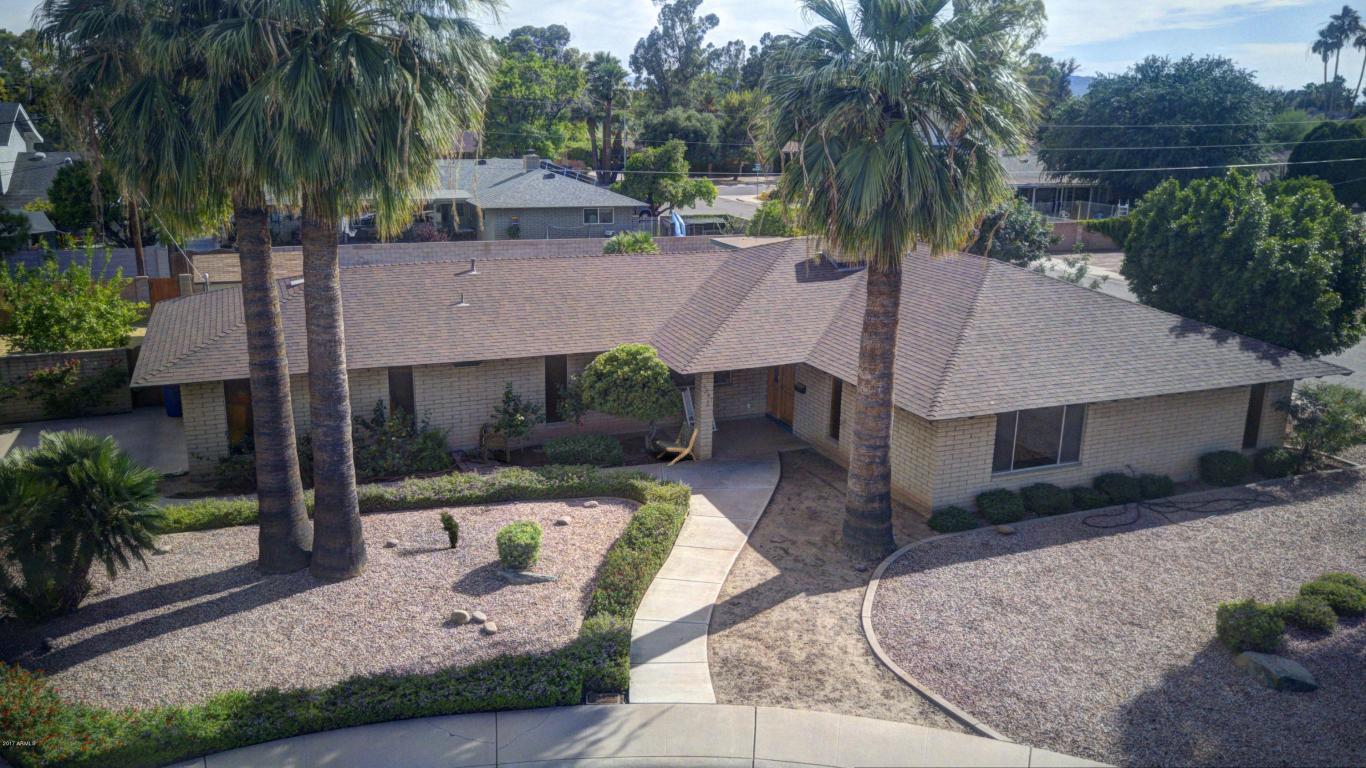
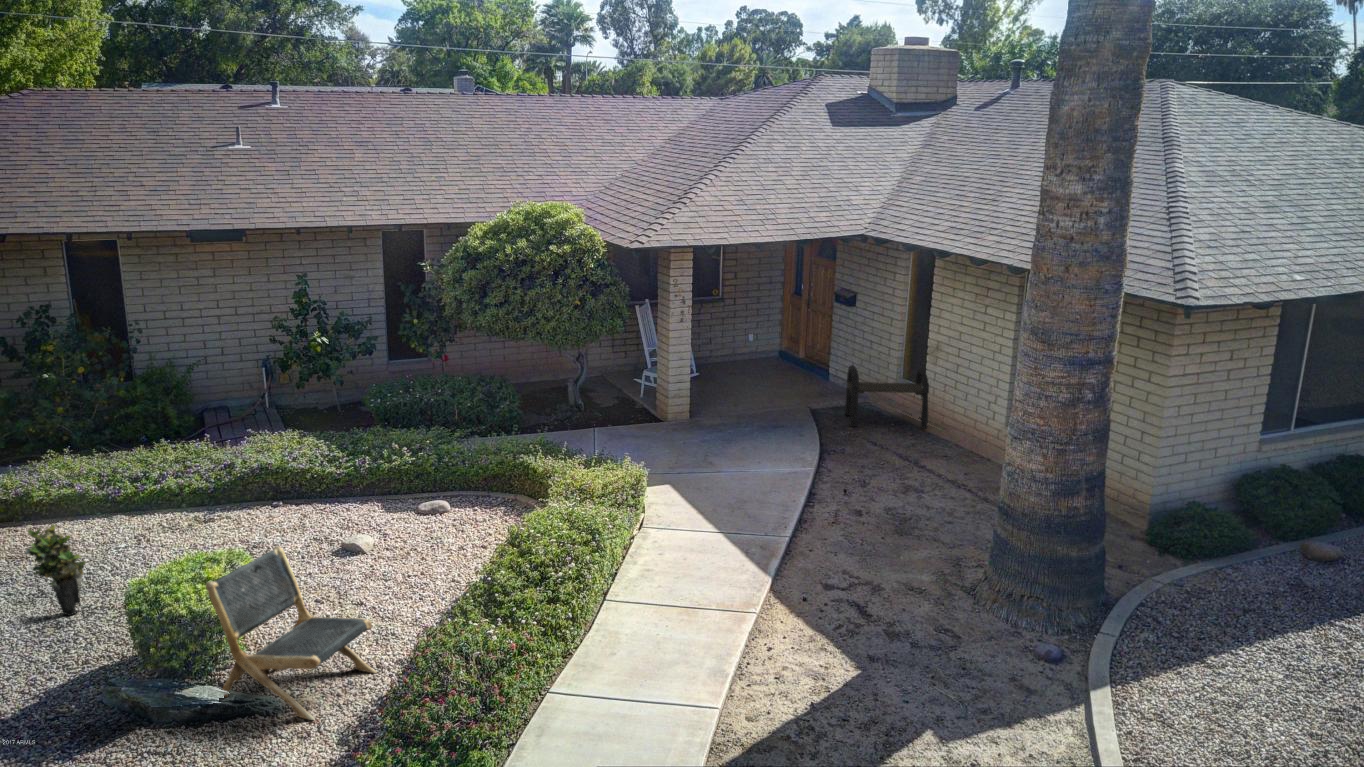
lounge chair: present [657,422,698,465] -> present [206,546,376,720]
bench: present [479,424,510,464] -> present [845,365,929,429]

